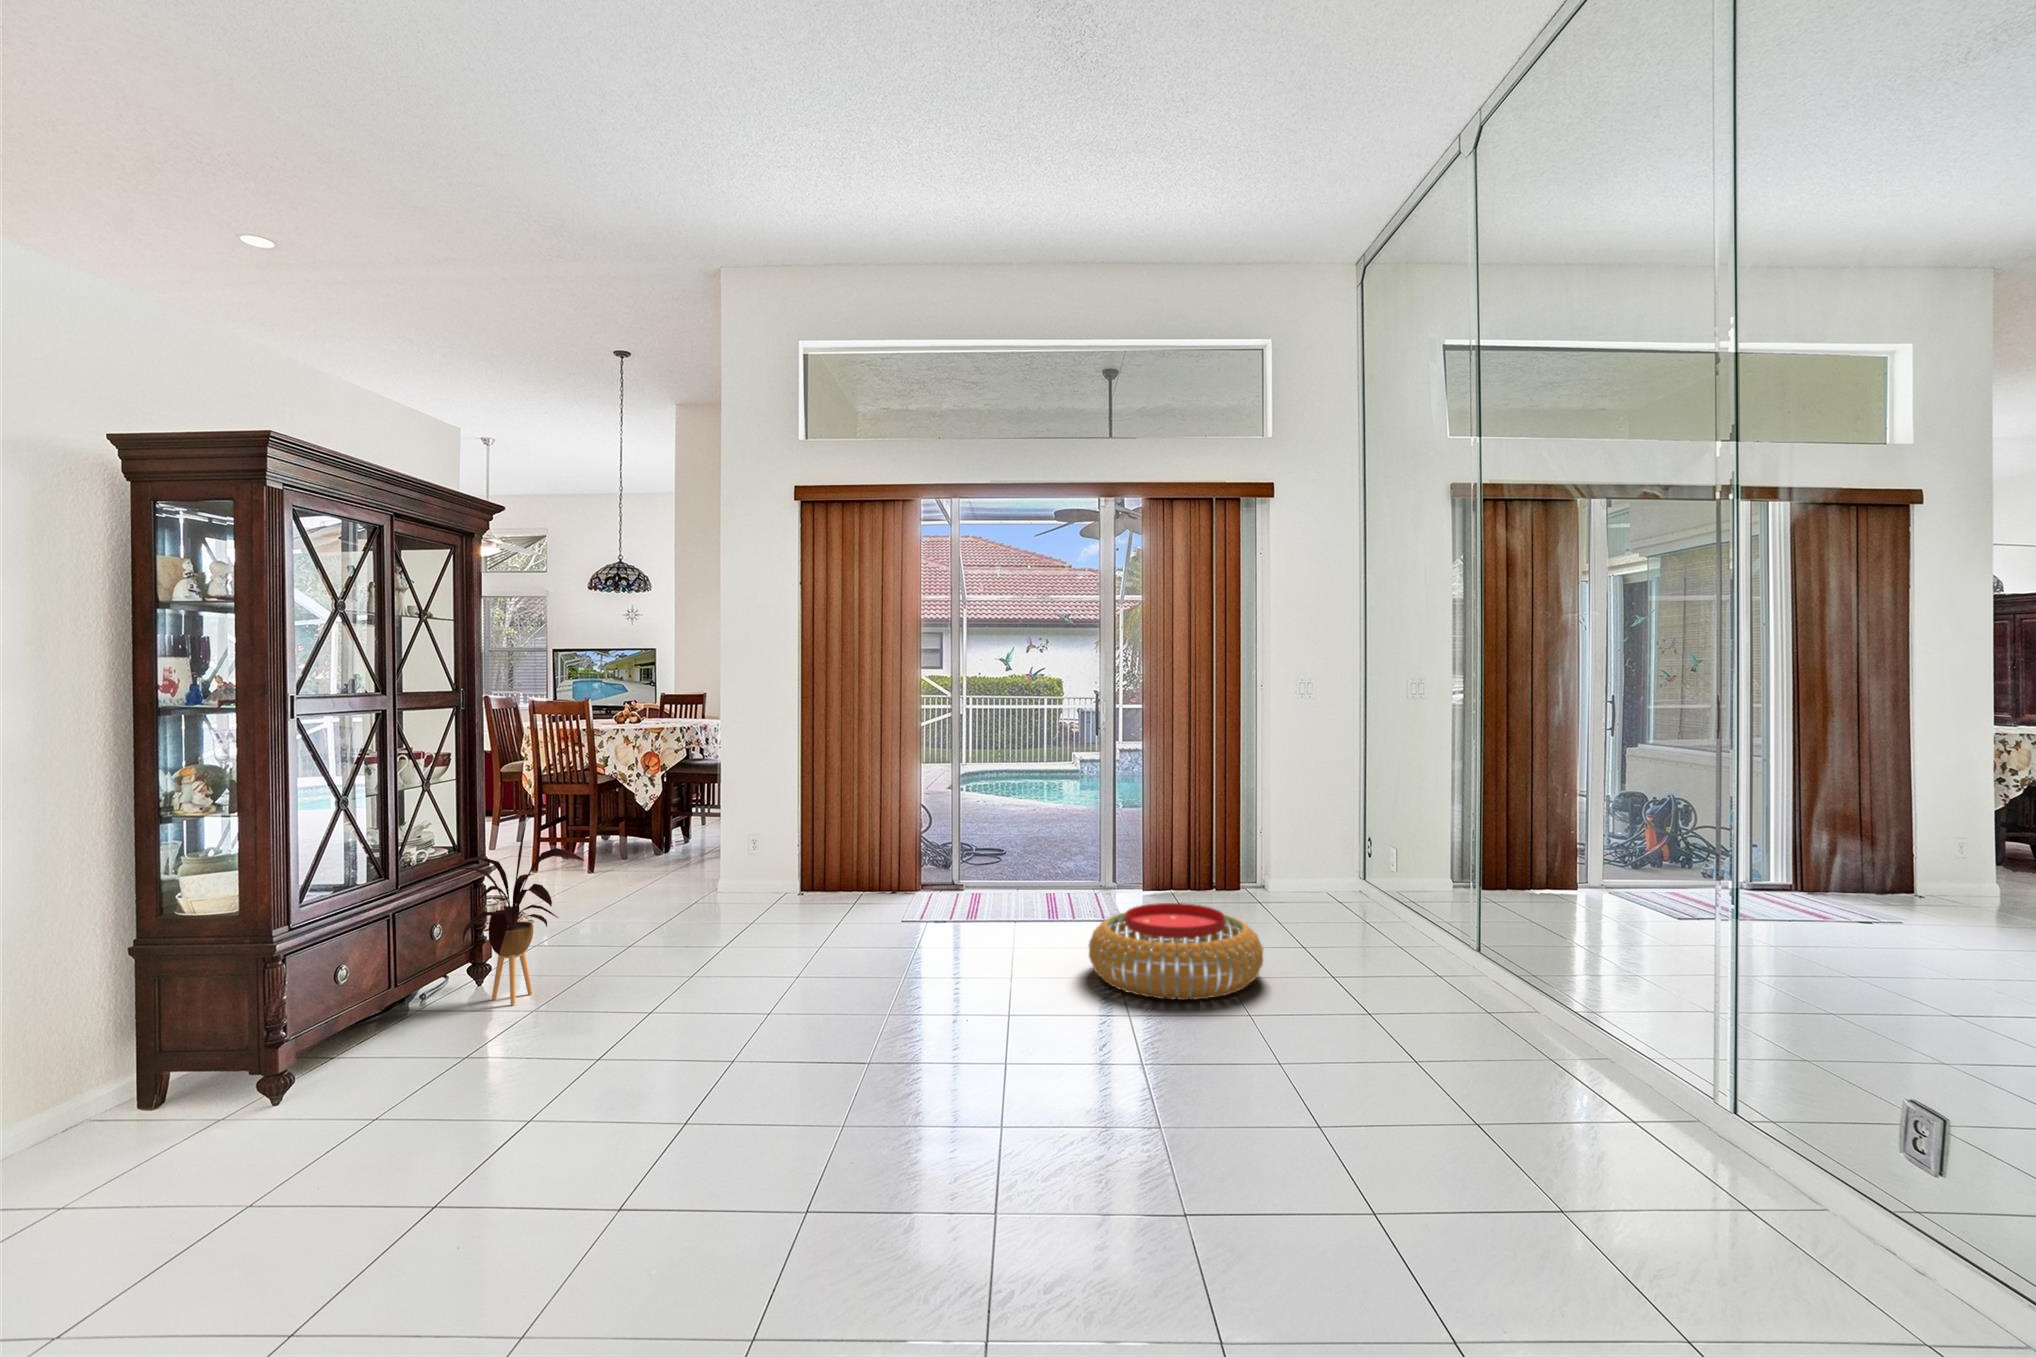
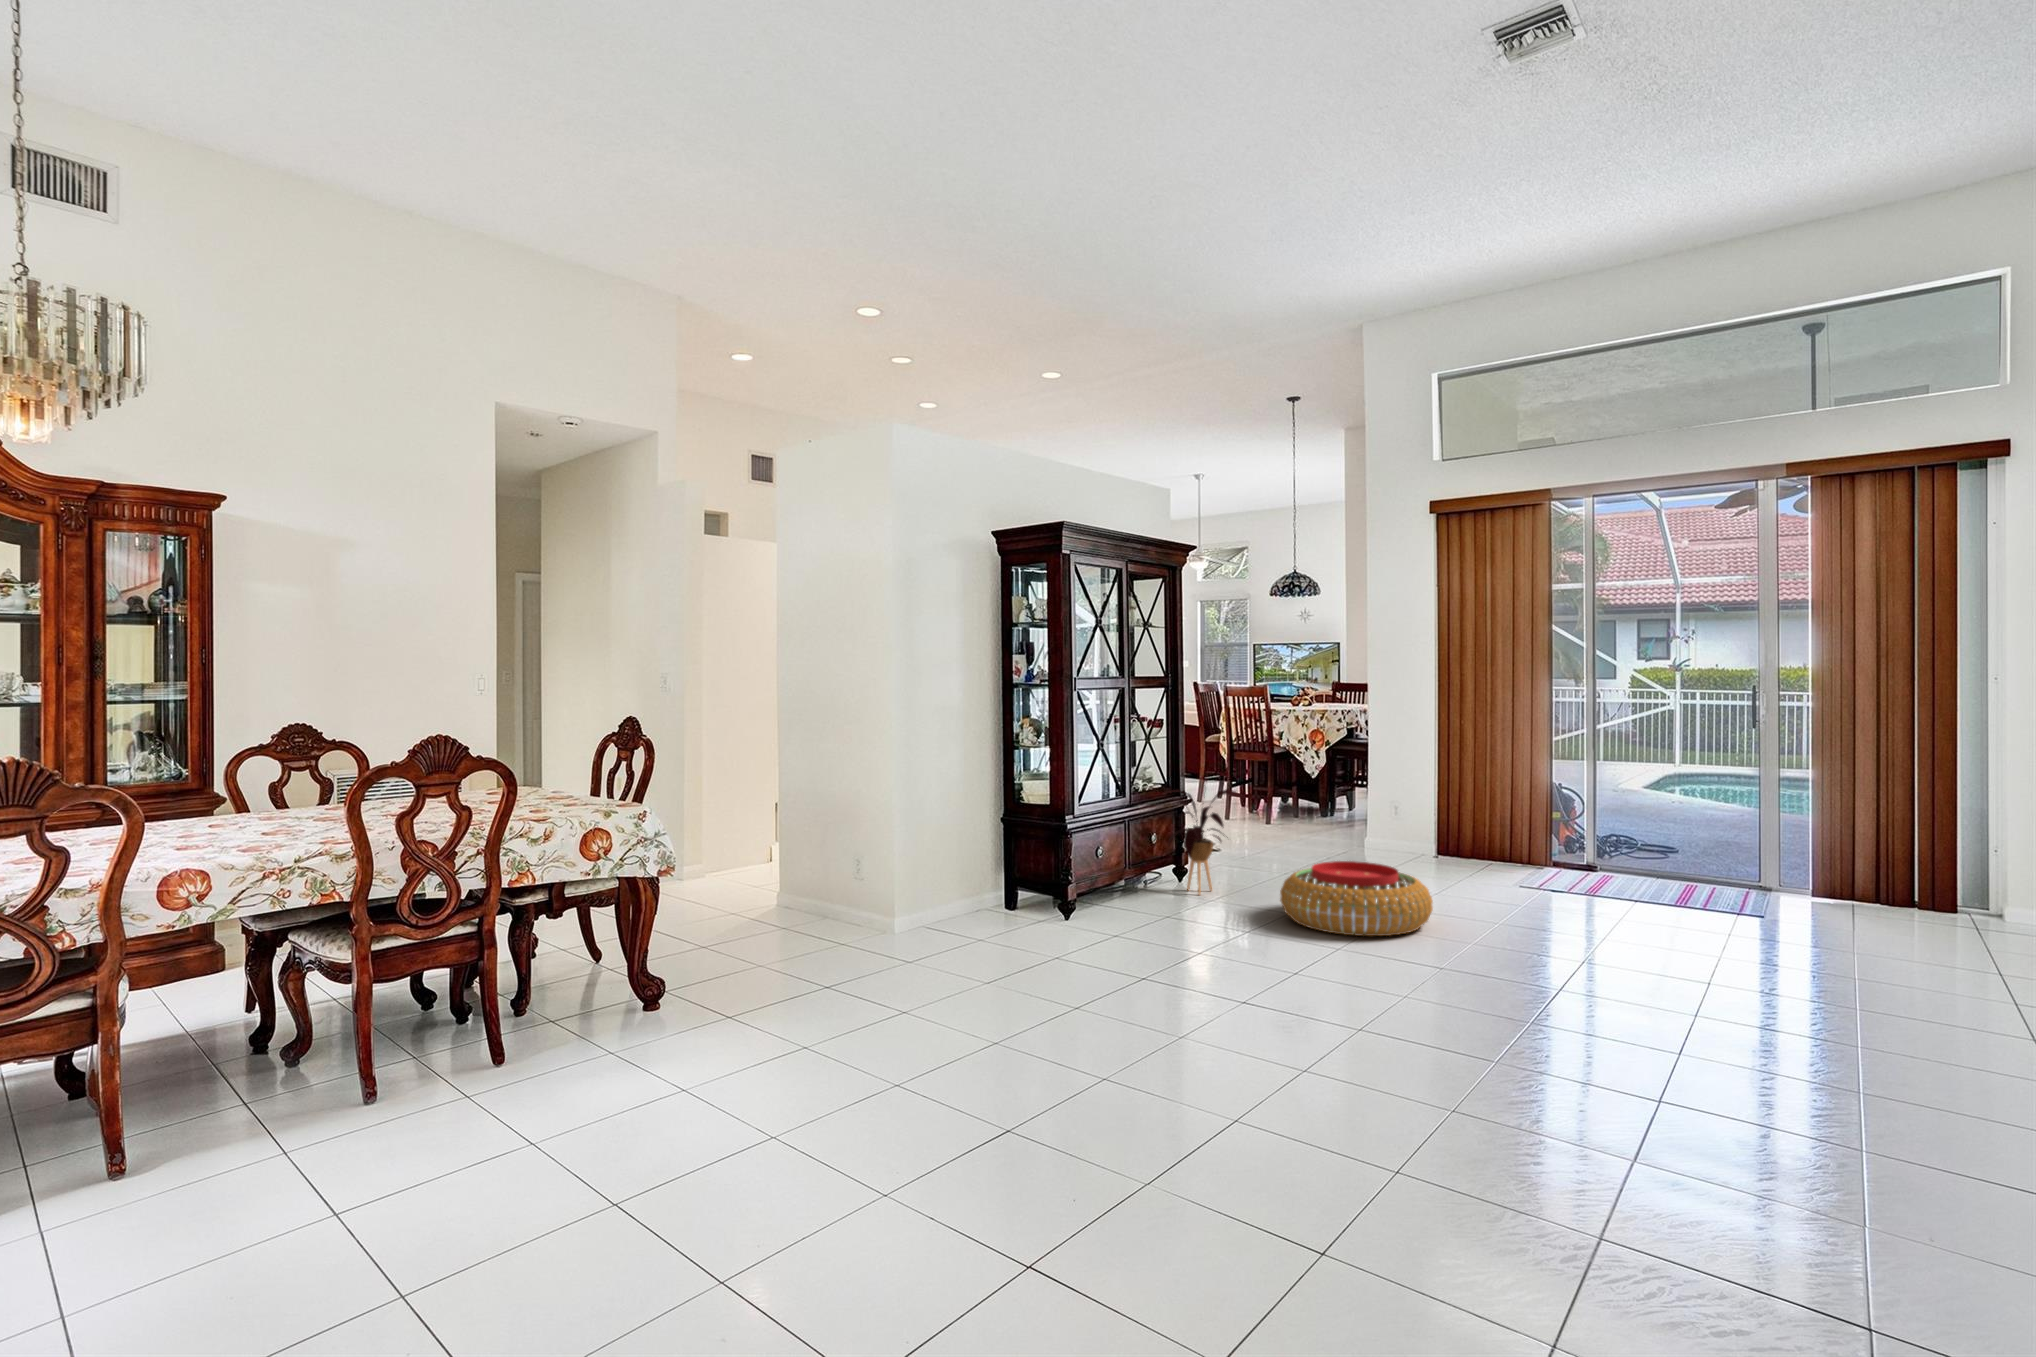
pouf: present [1089,903,1263,1000] -> present [1280,861,1433,936]

